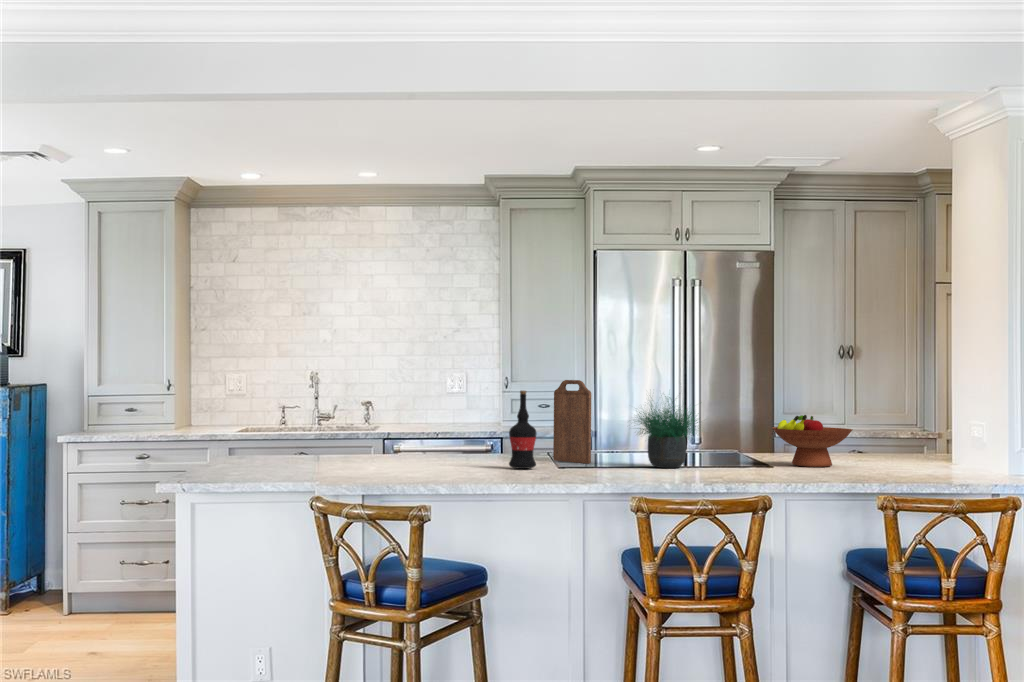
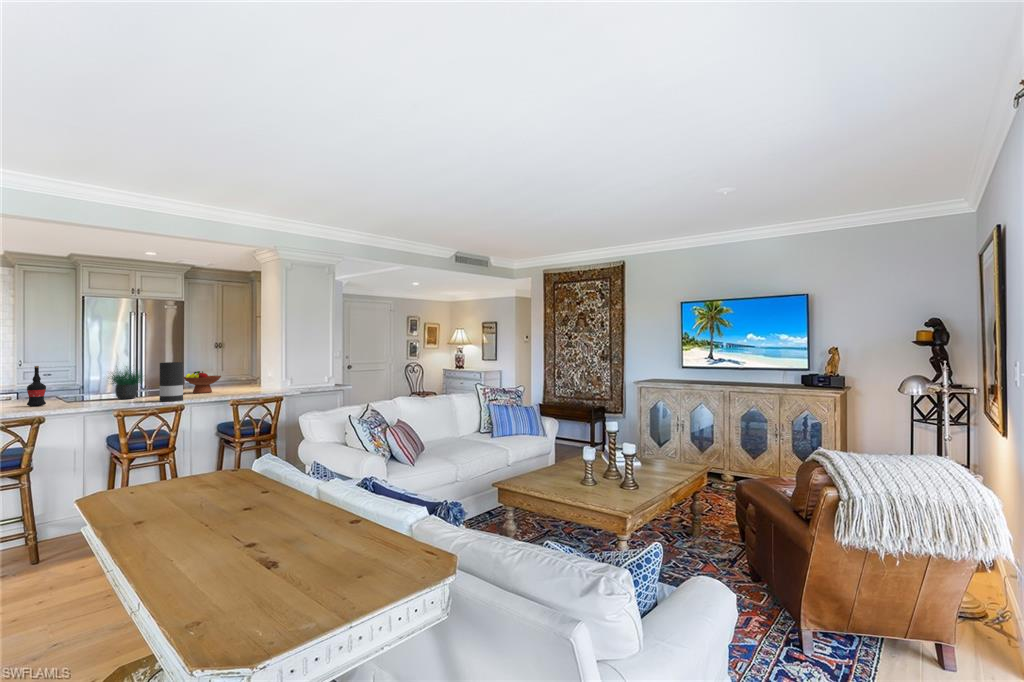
cutting board: present [553,380,591,464] -> none [52,359,79,401]
vase: none [723,390,771,484] -> present [160,362,183,402]

